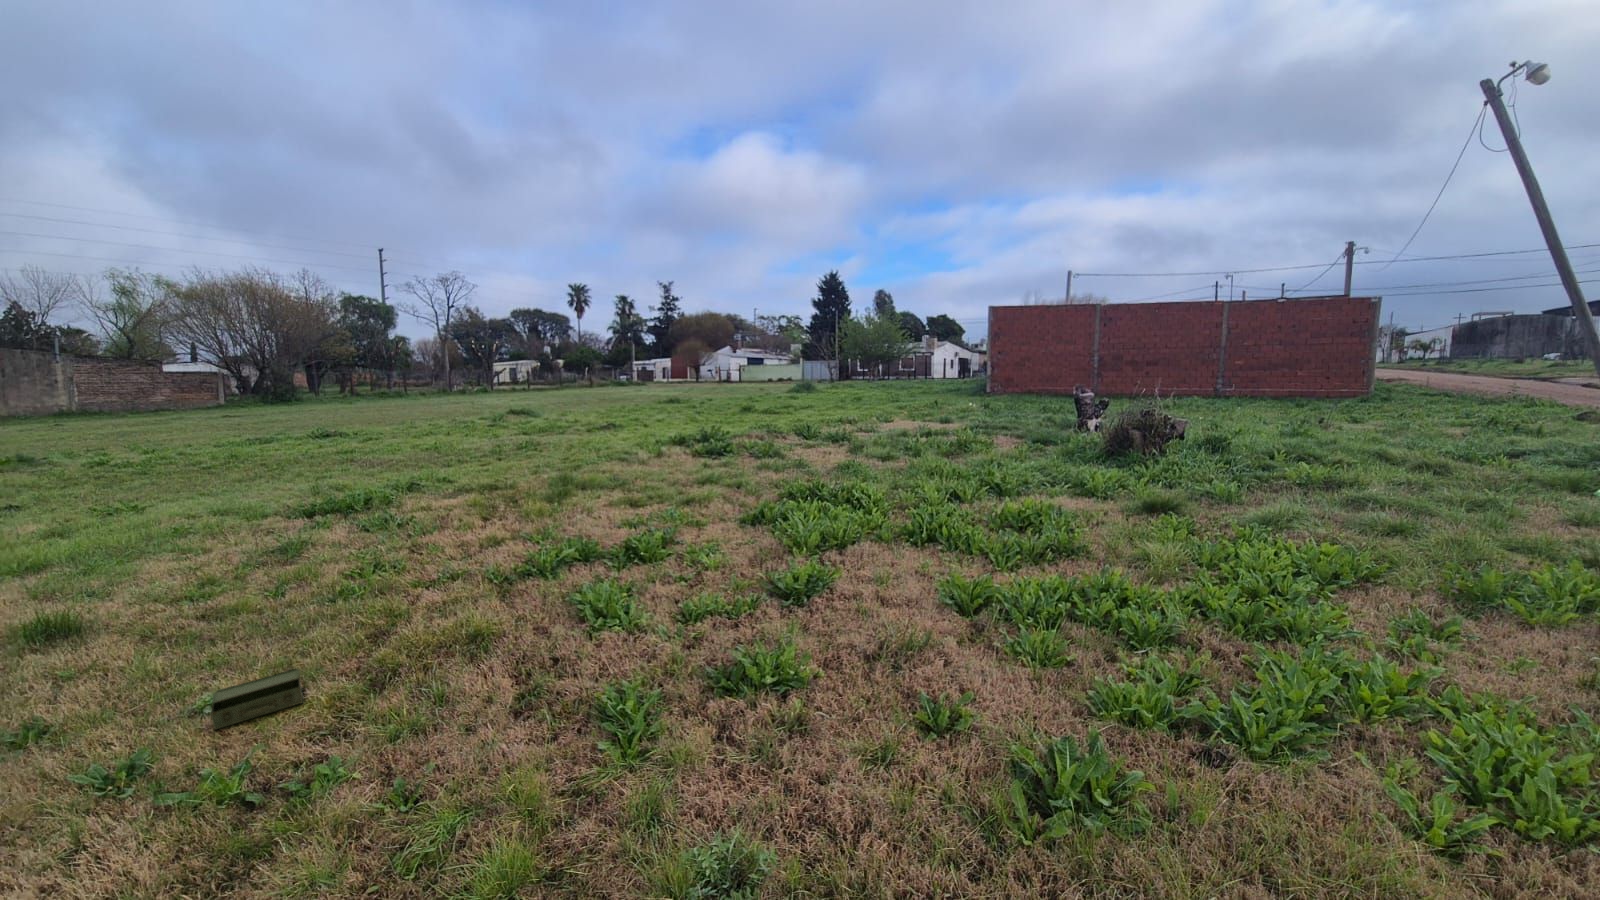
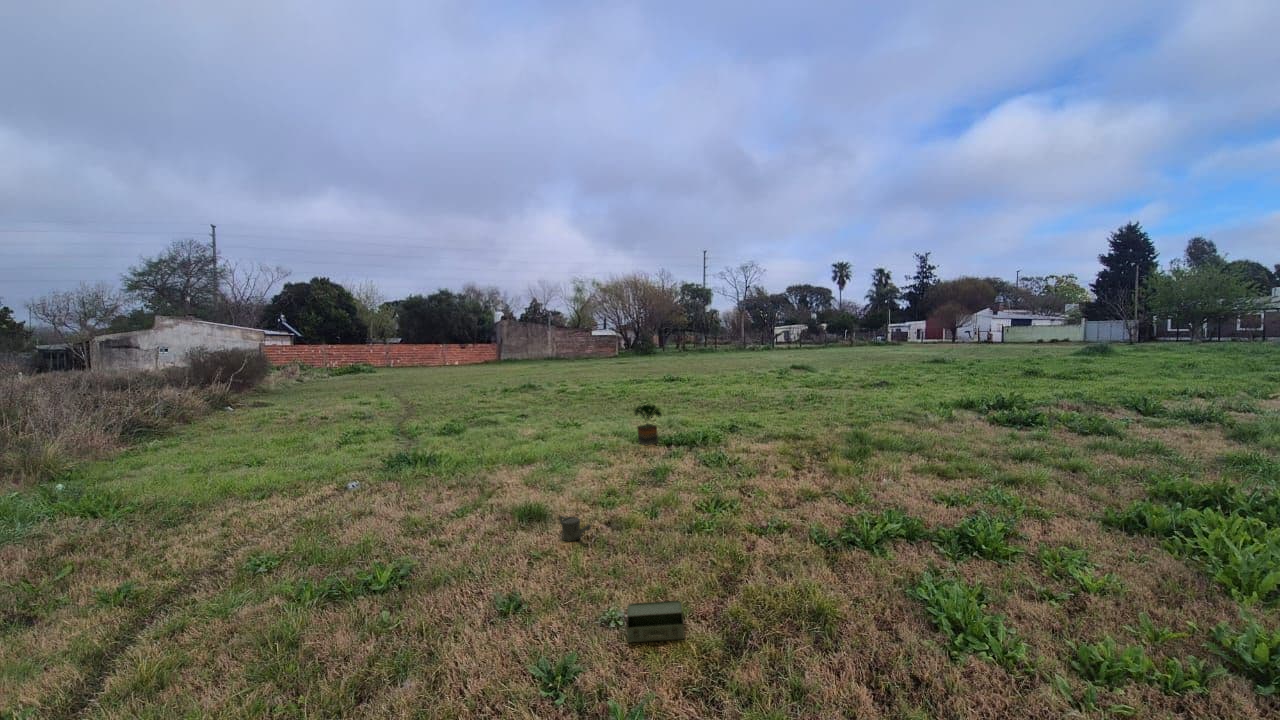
potted tree: none [238,464,295,524] -> present [634,405,662,446]
watering can: none [81,623,149,661] -> present [559,516,591,541]

